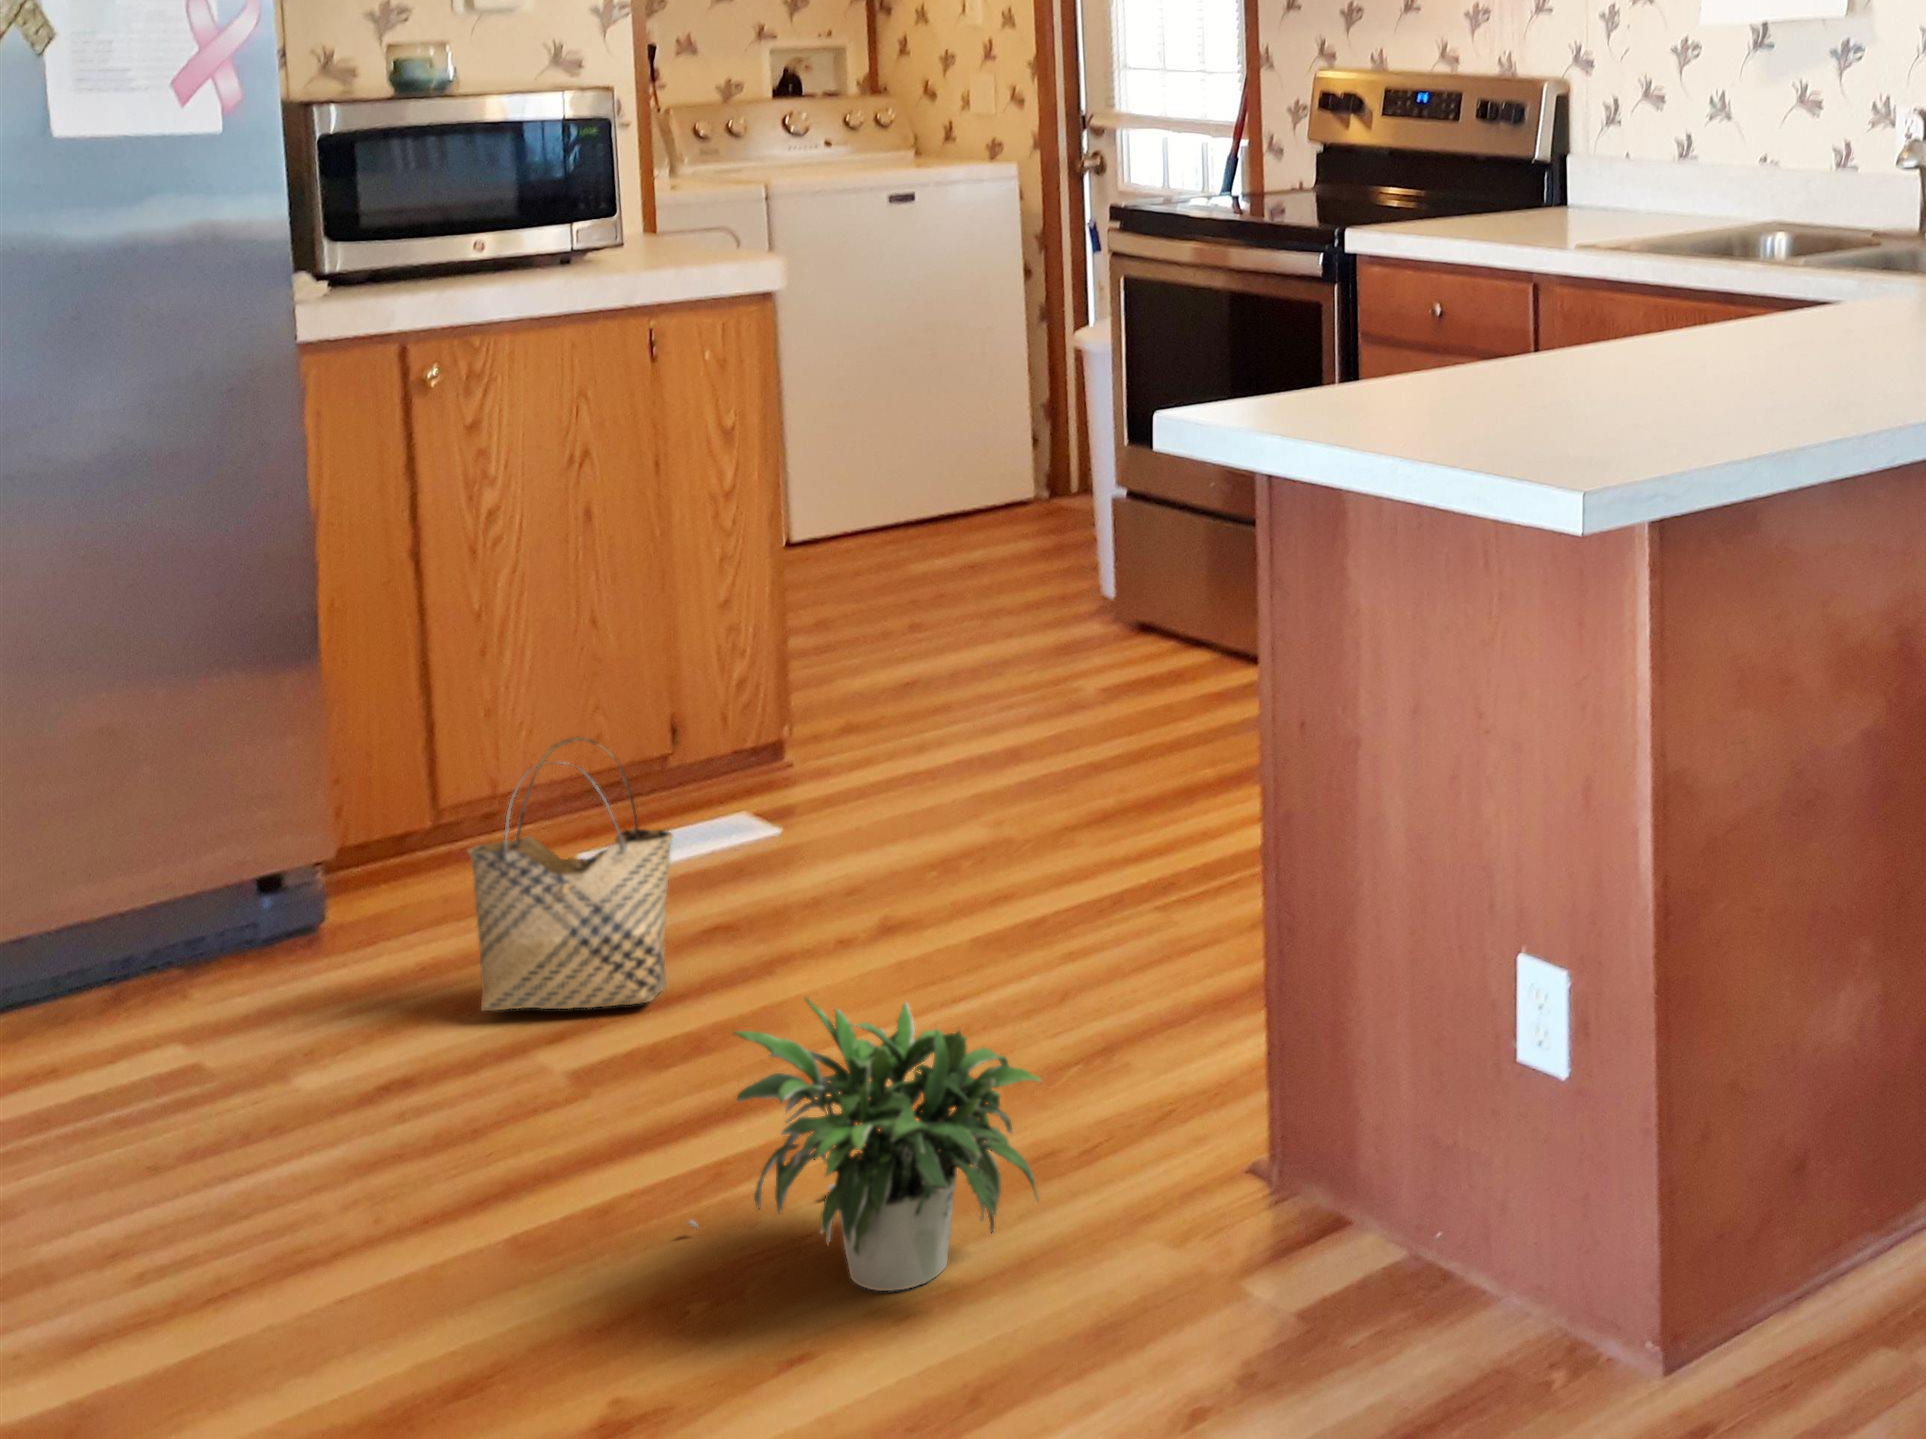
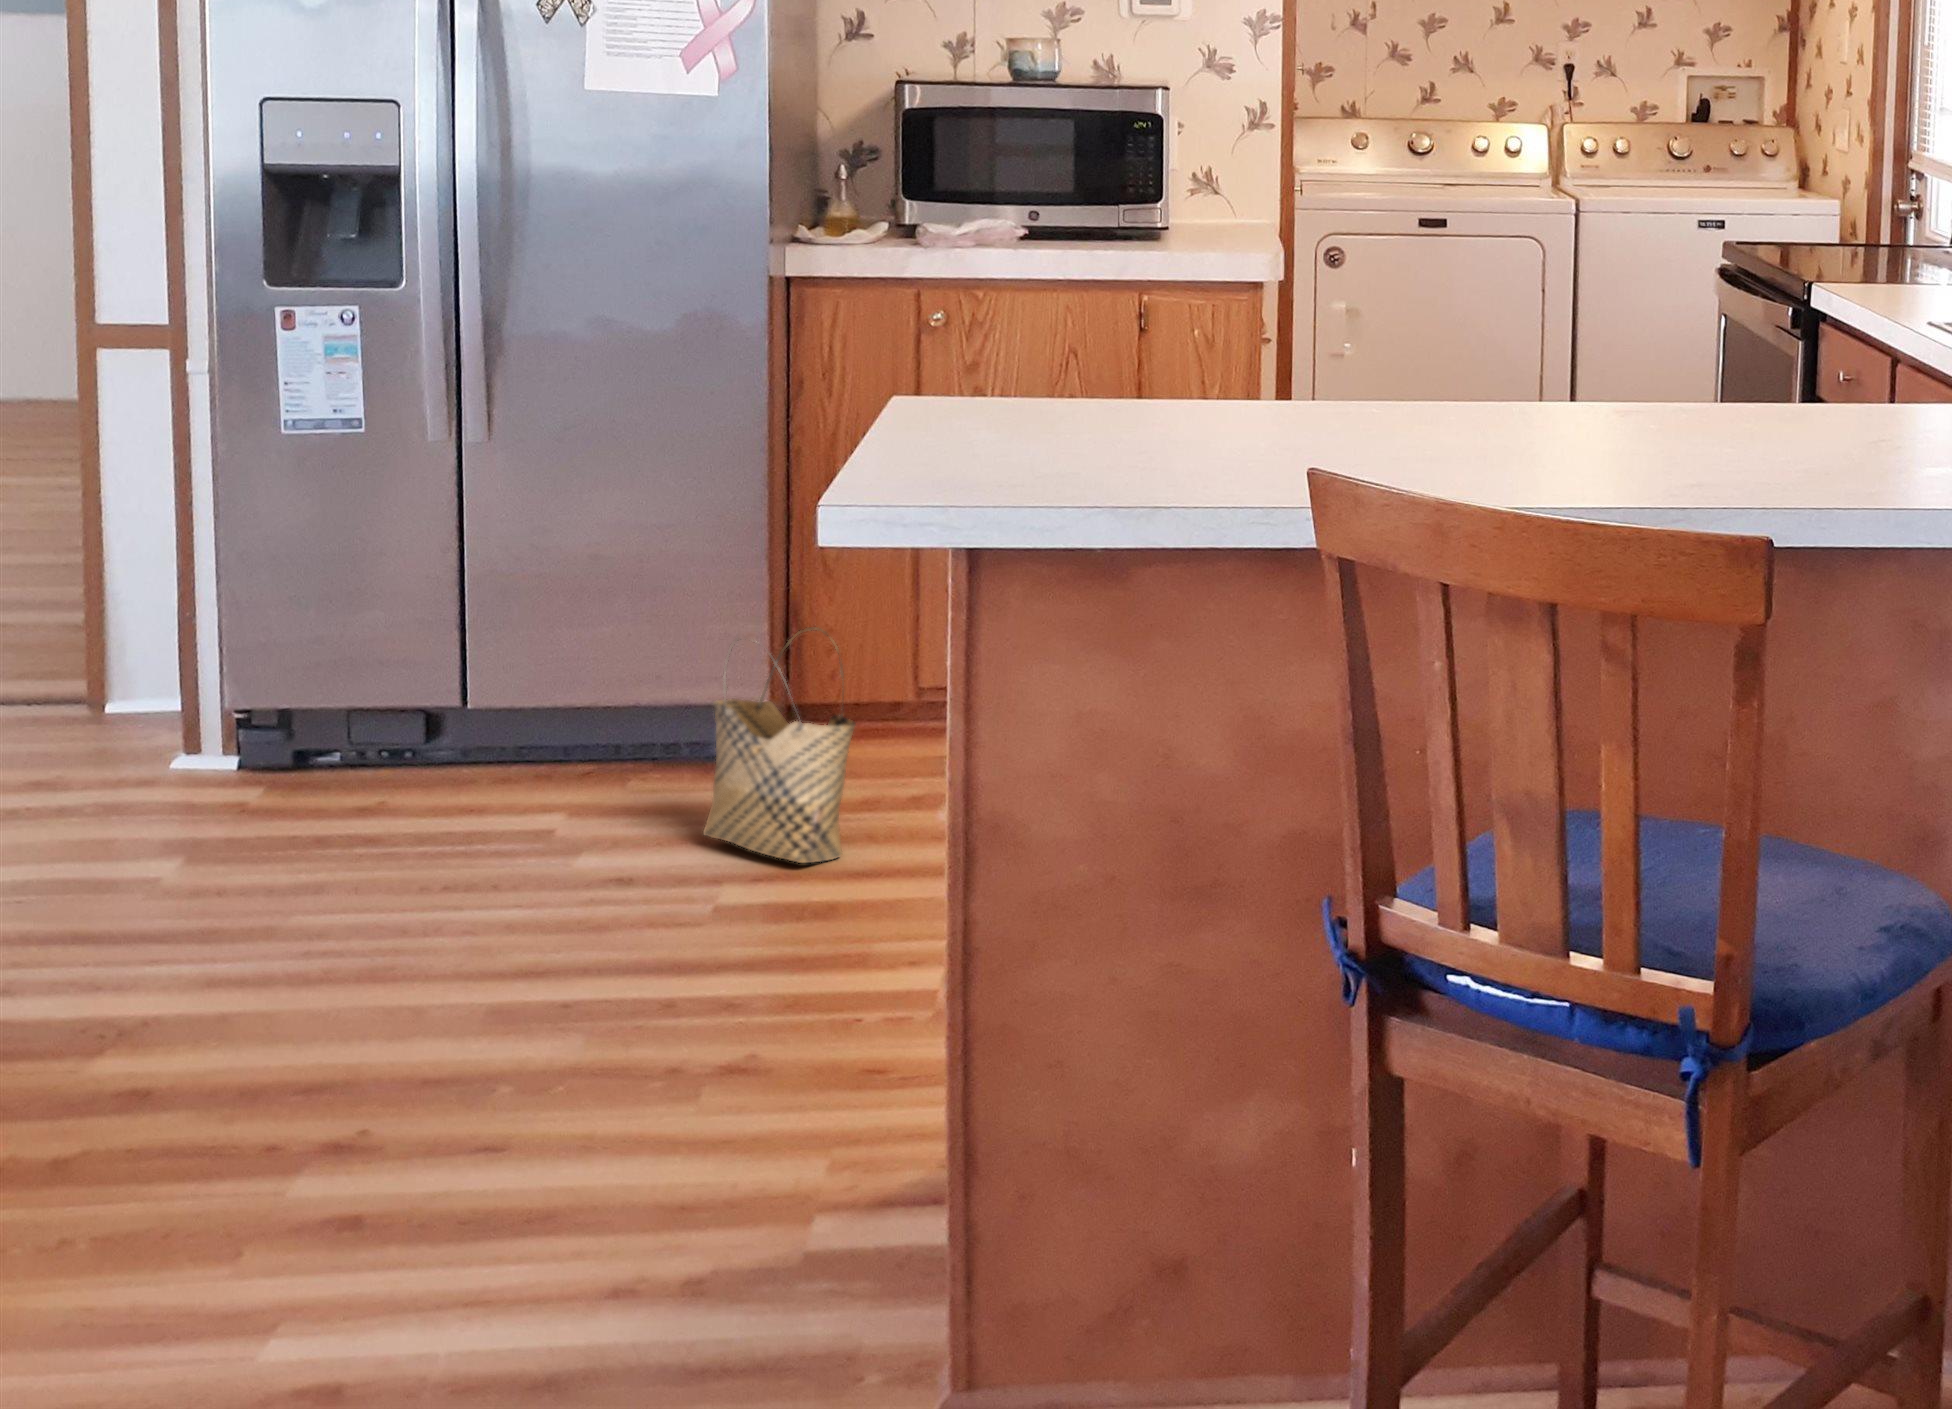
potted plant: present [688,998,1040,1291] -> none [452,850,702,1120]

